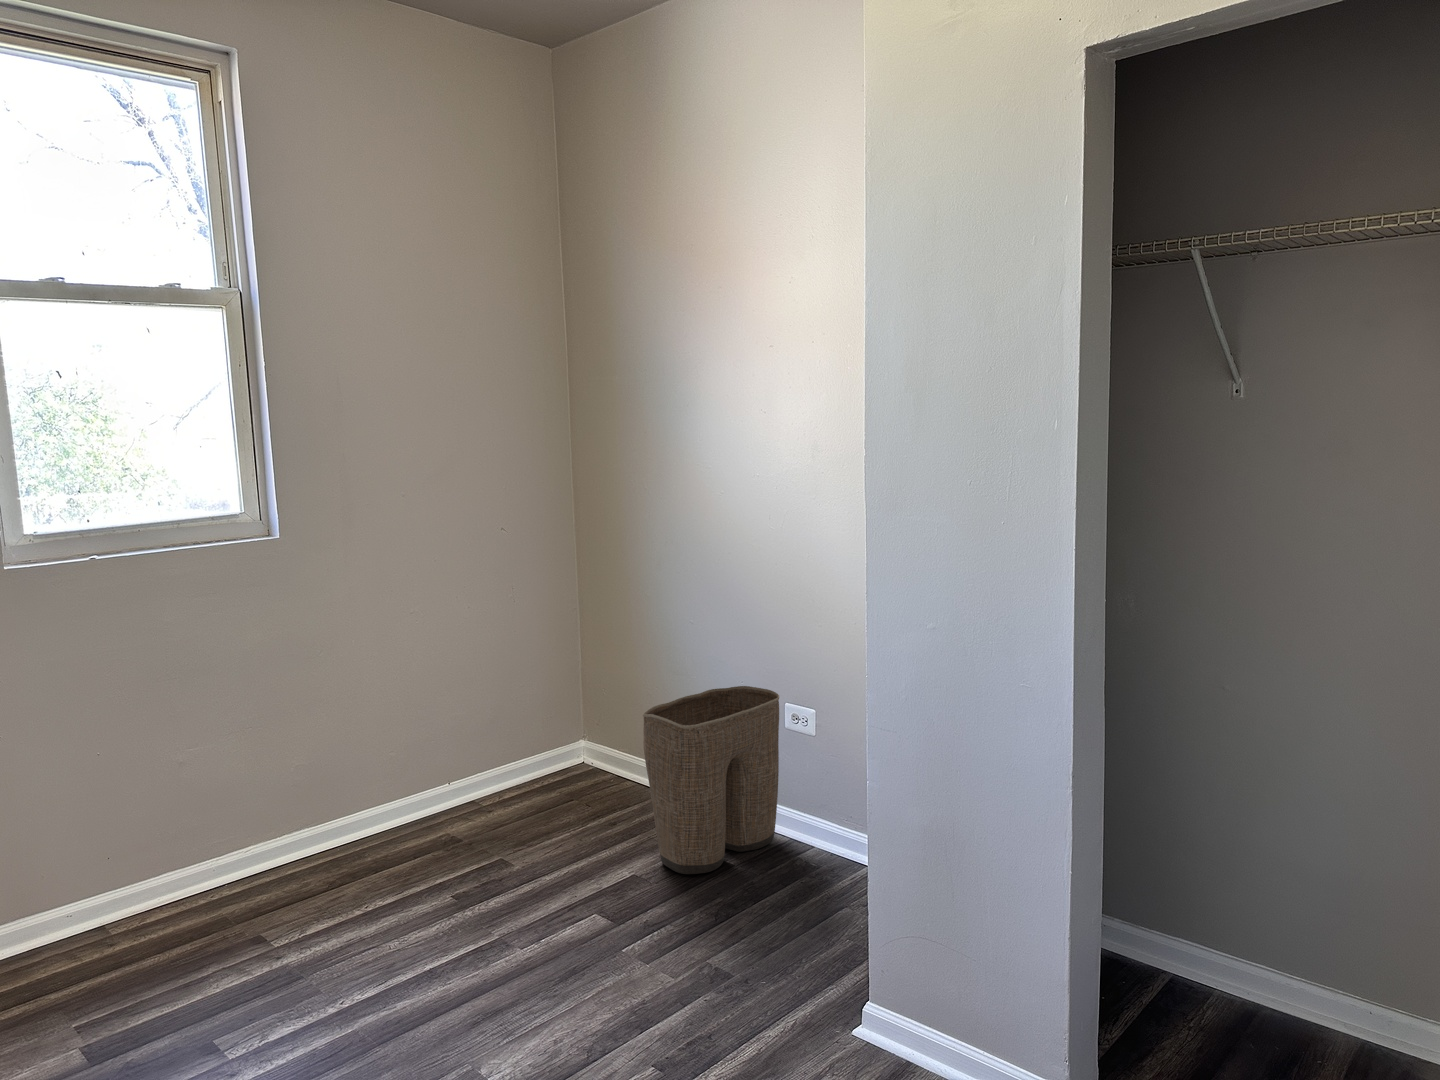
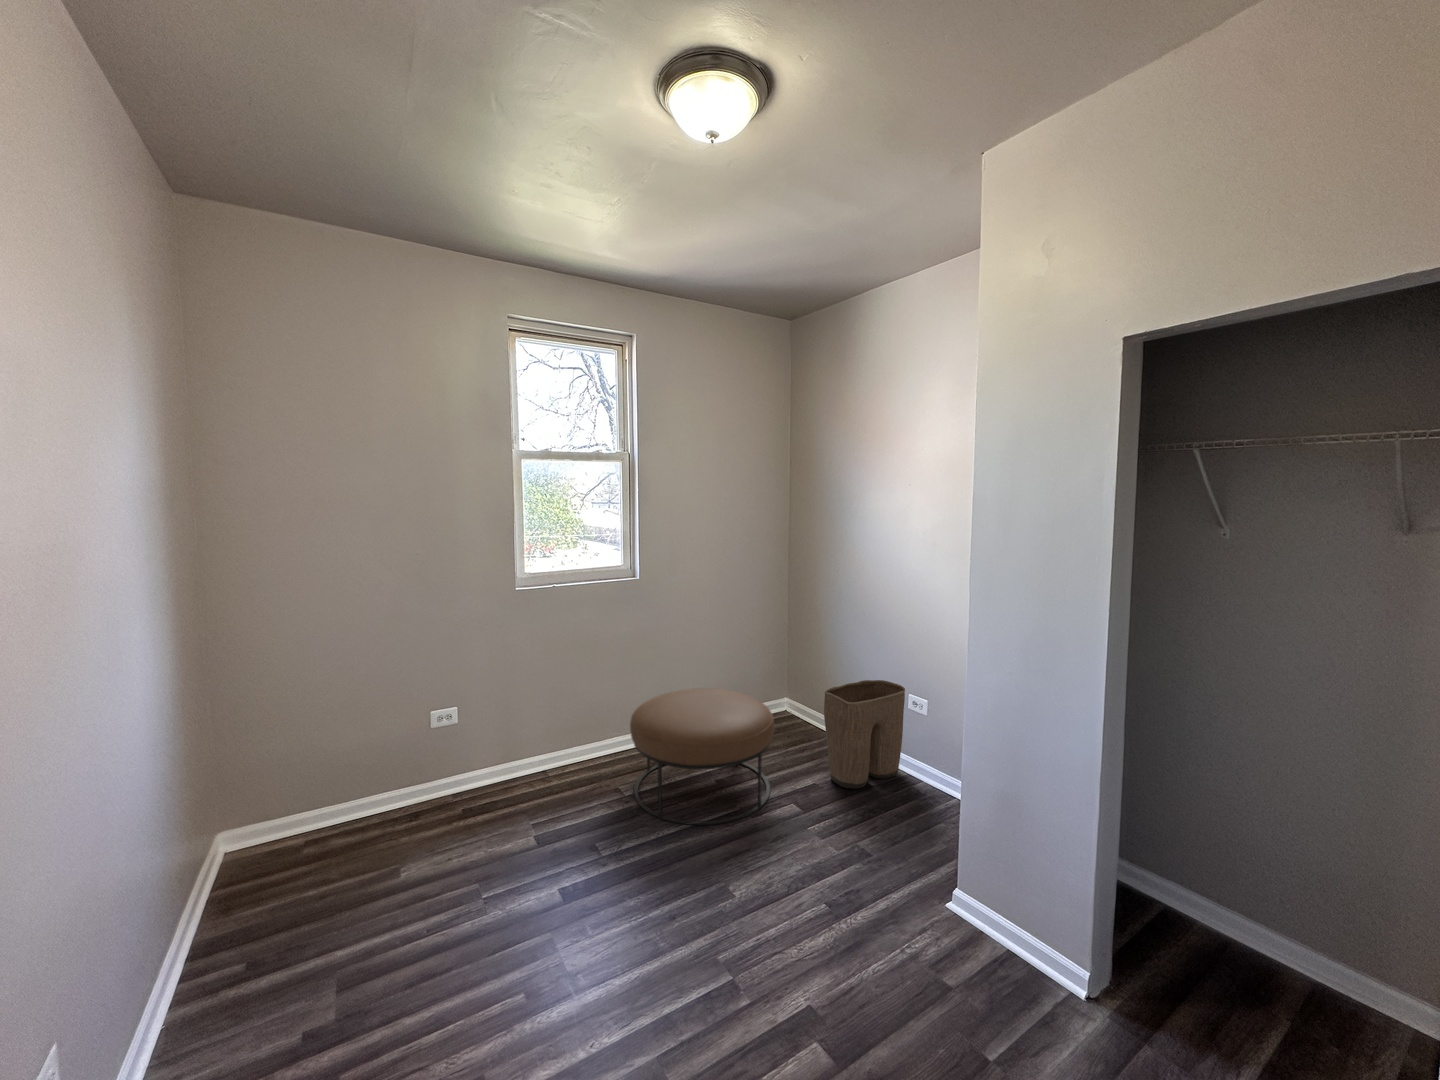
ottoman: none [276,731,555,979] -> present [630,688,774,825]

